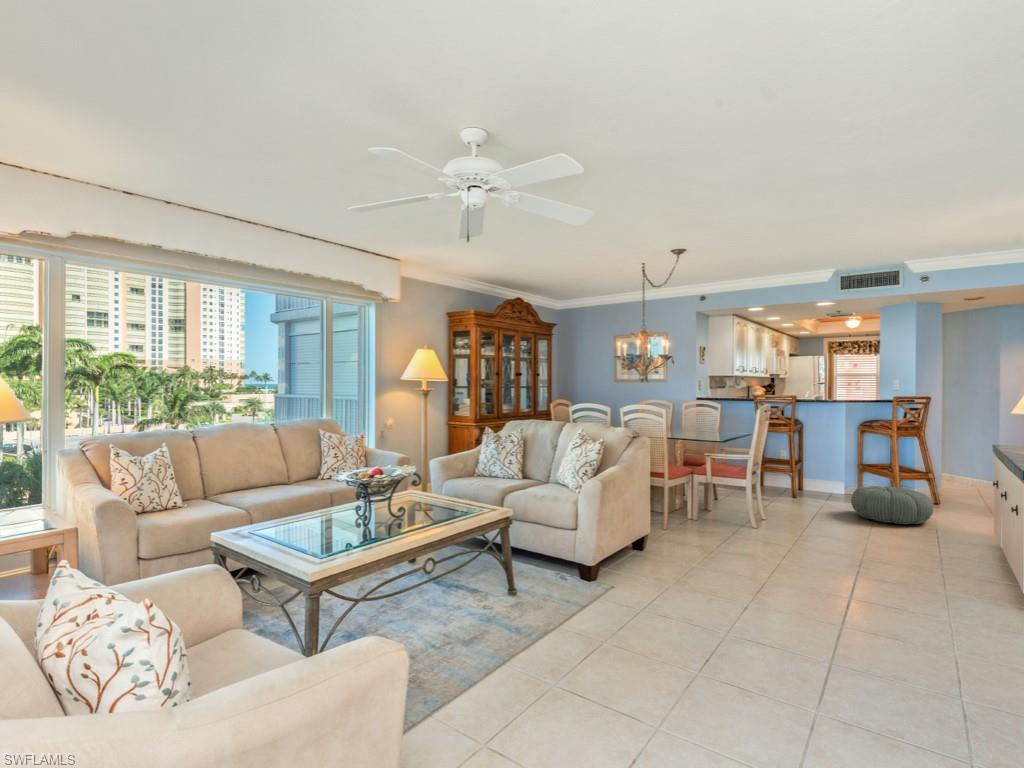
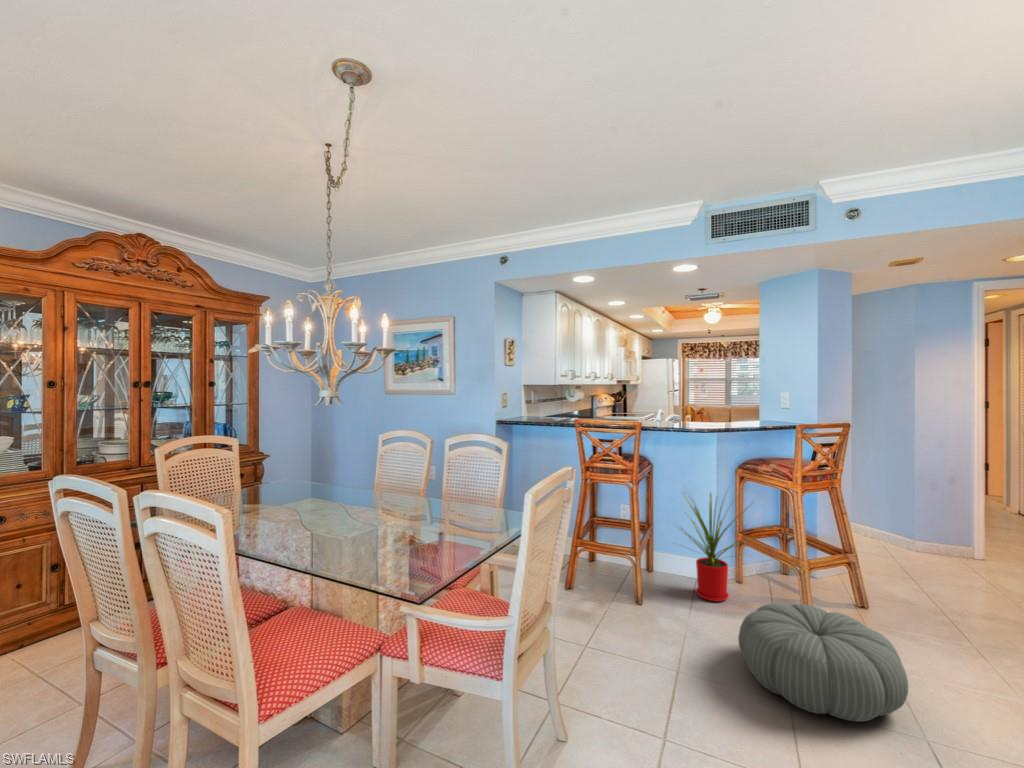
house plant: none [814,434,870,501] -> present [679,492,746,602]

